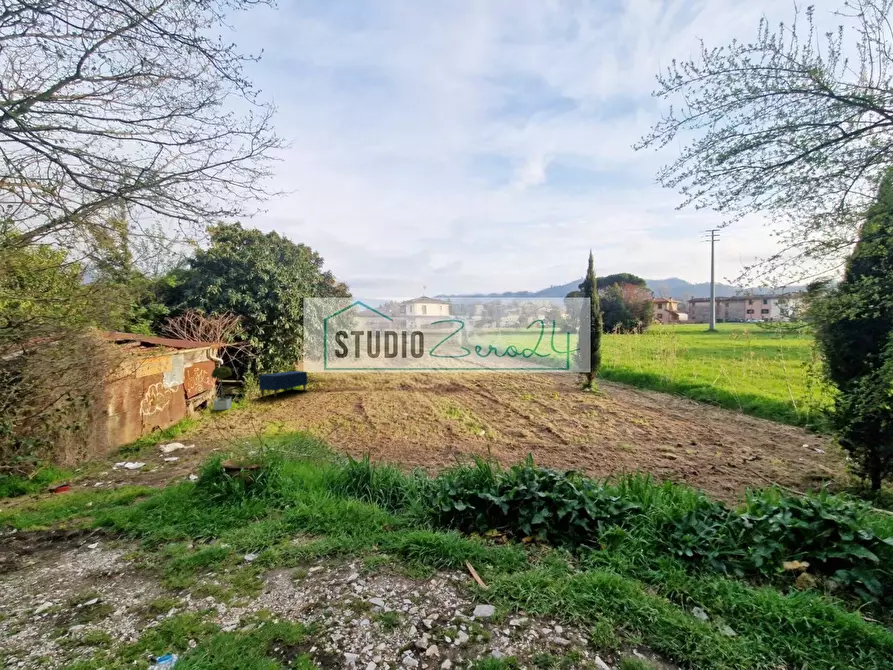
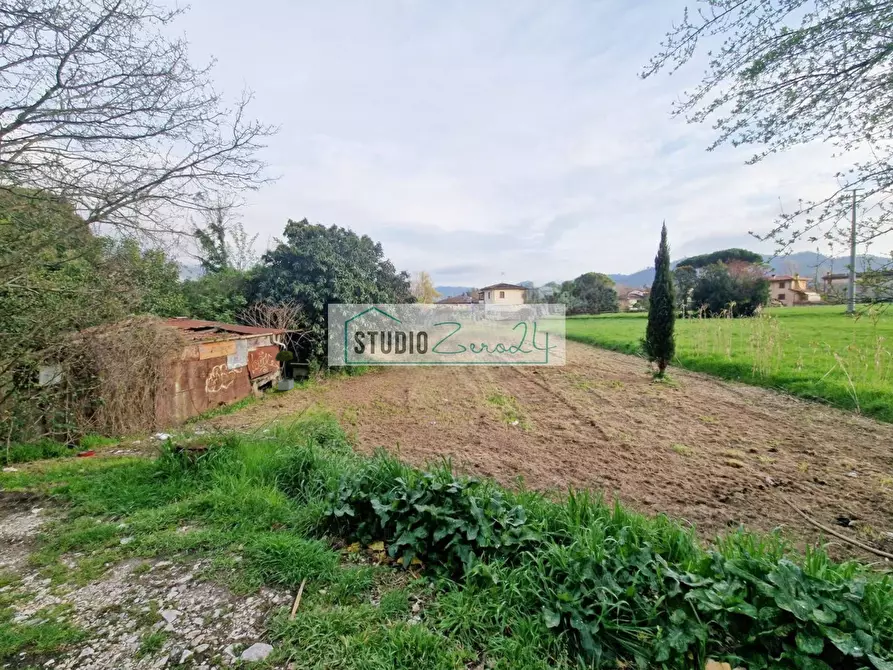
bench: present [259,371,307,397] -> none [321,356,365,380]

